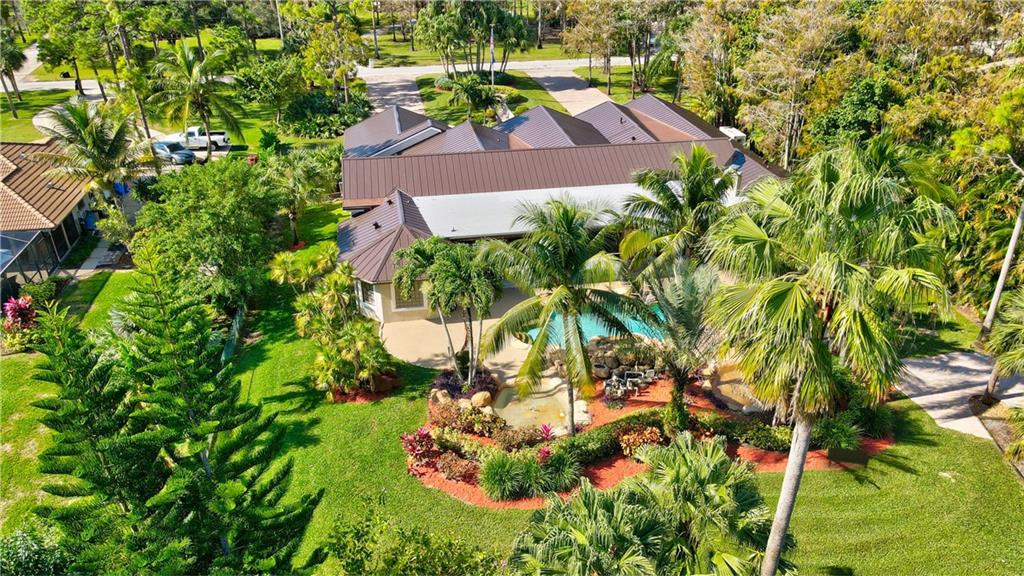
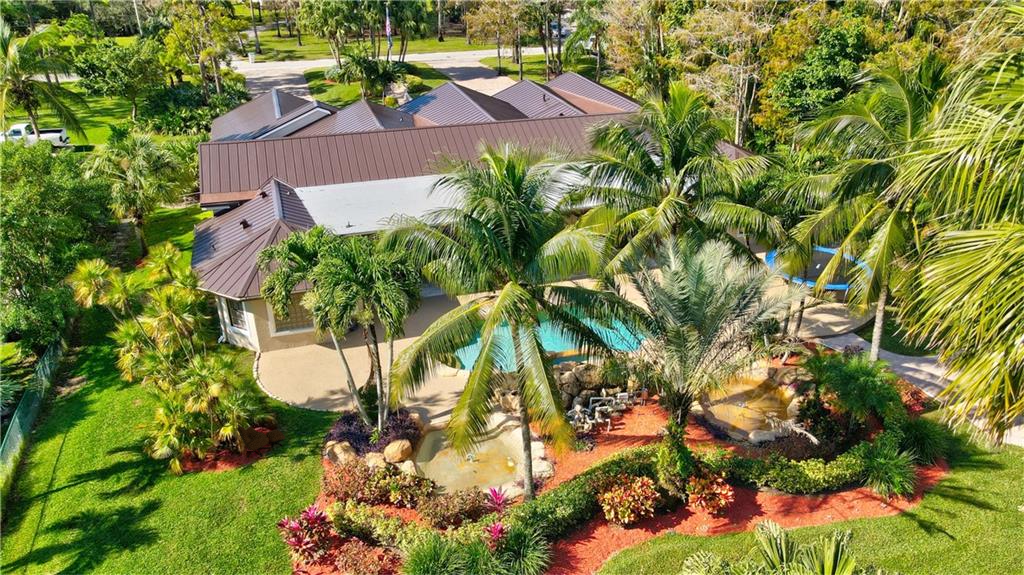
bench: present [827,447,869,471] -> none [875,484,937,515]

